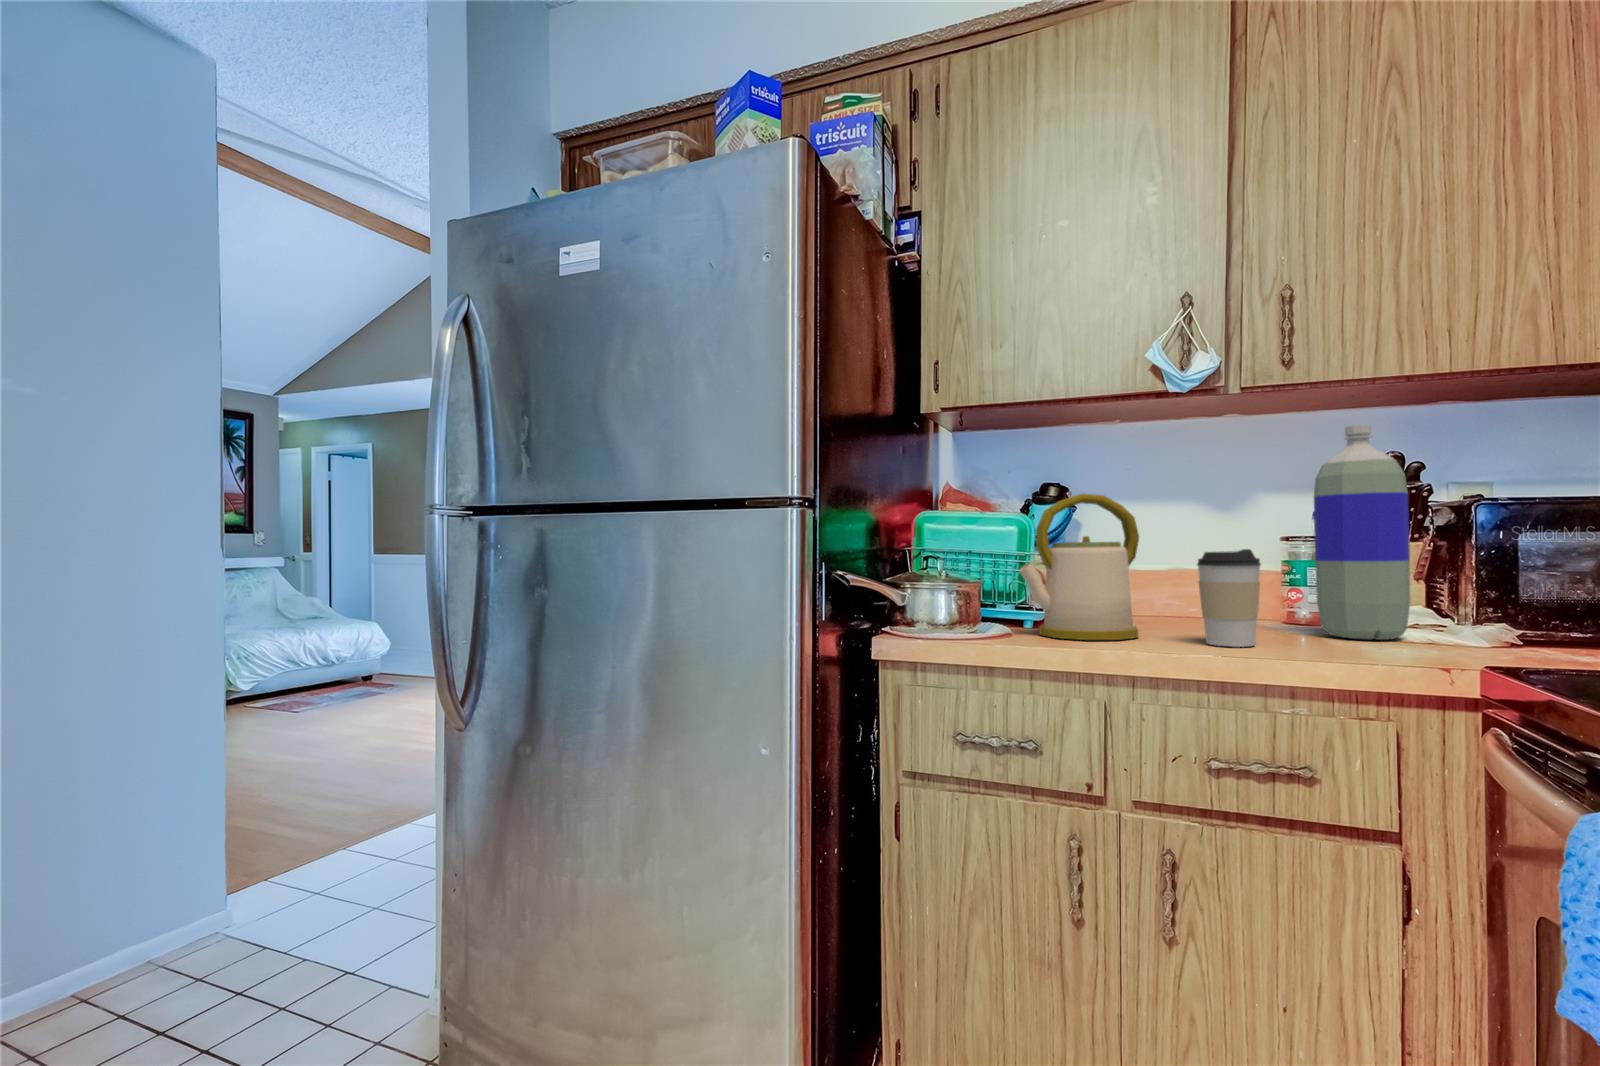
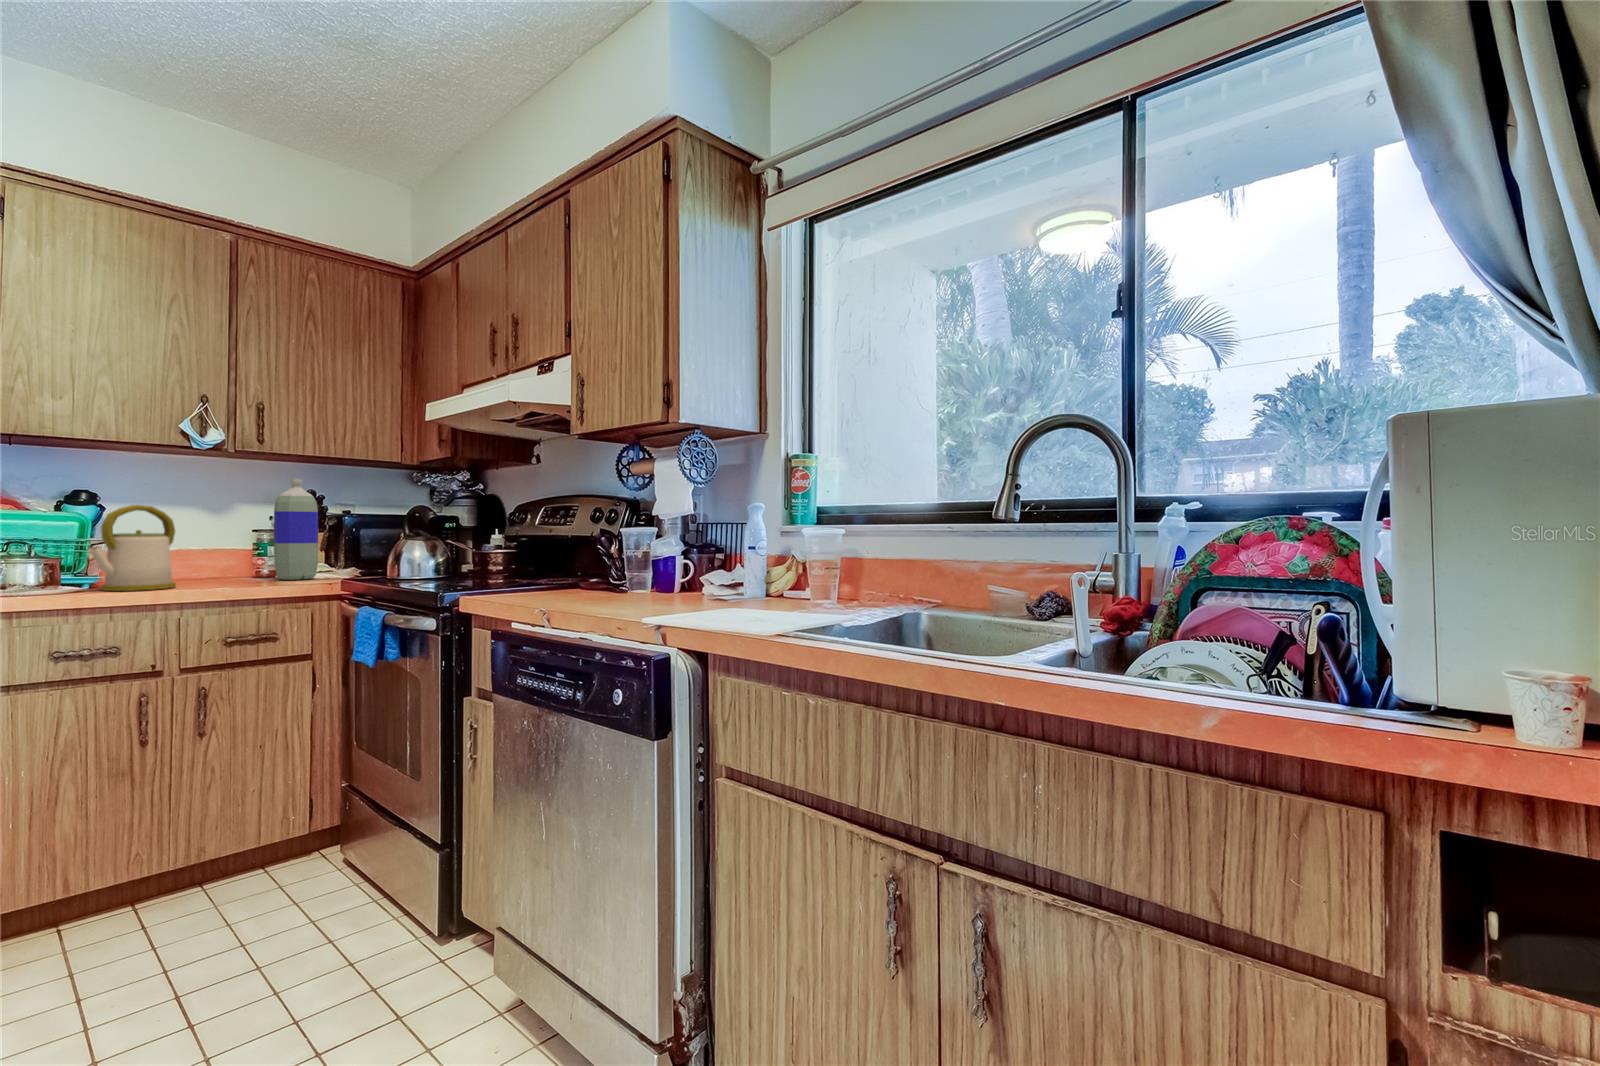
coffee cup: present [1197,549,1261,647] -> none [214,538,250,586]

